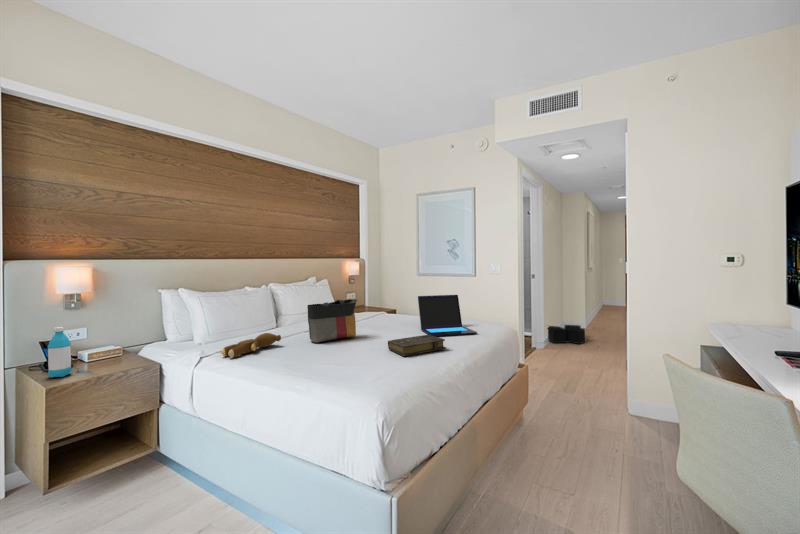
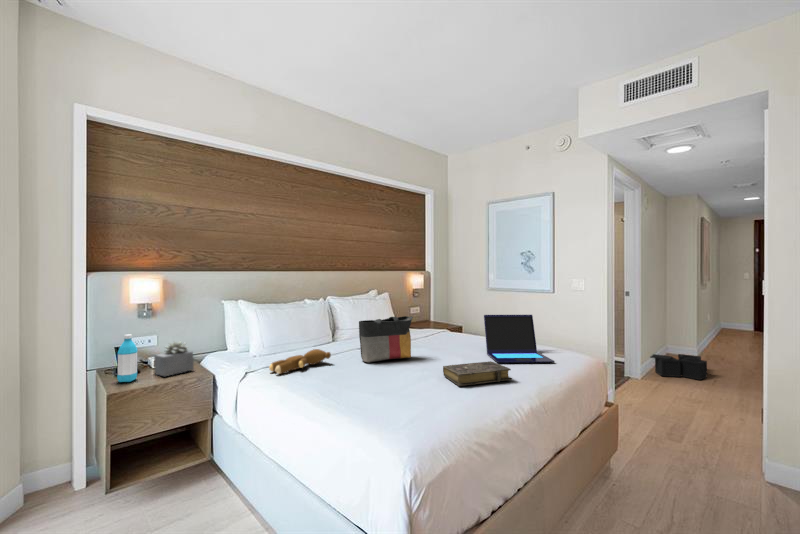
succulent plant: none [89,332,136,369] -> present [154,342,194,376]

